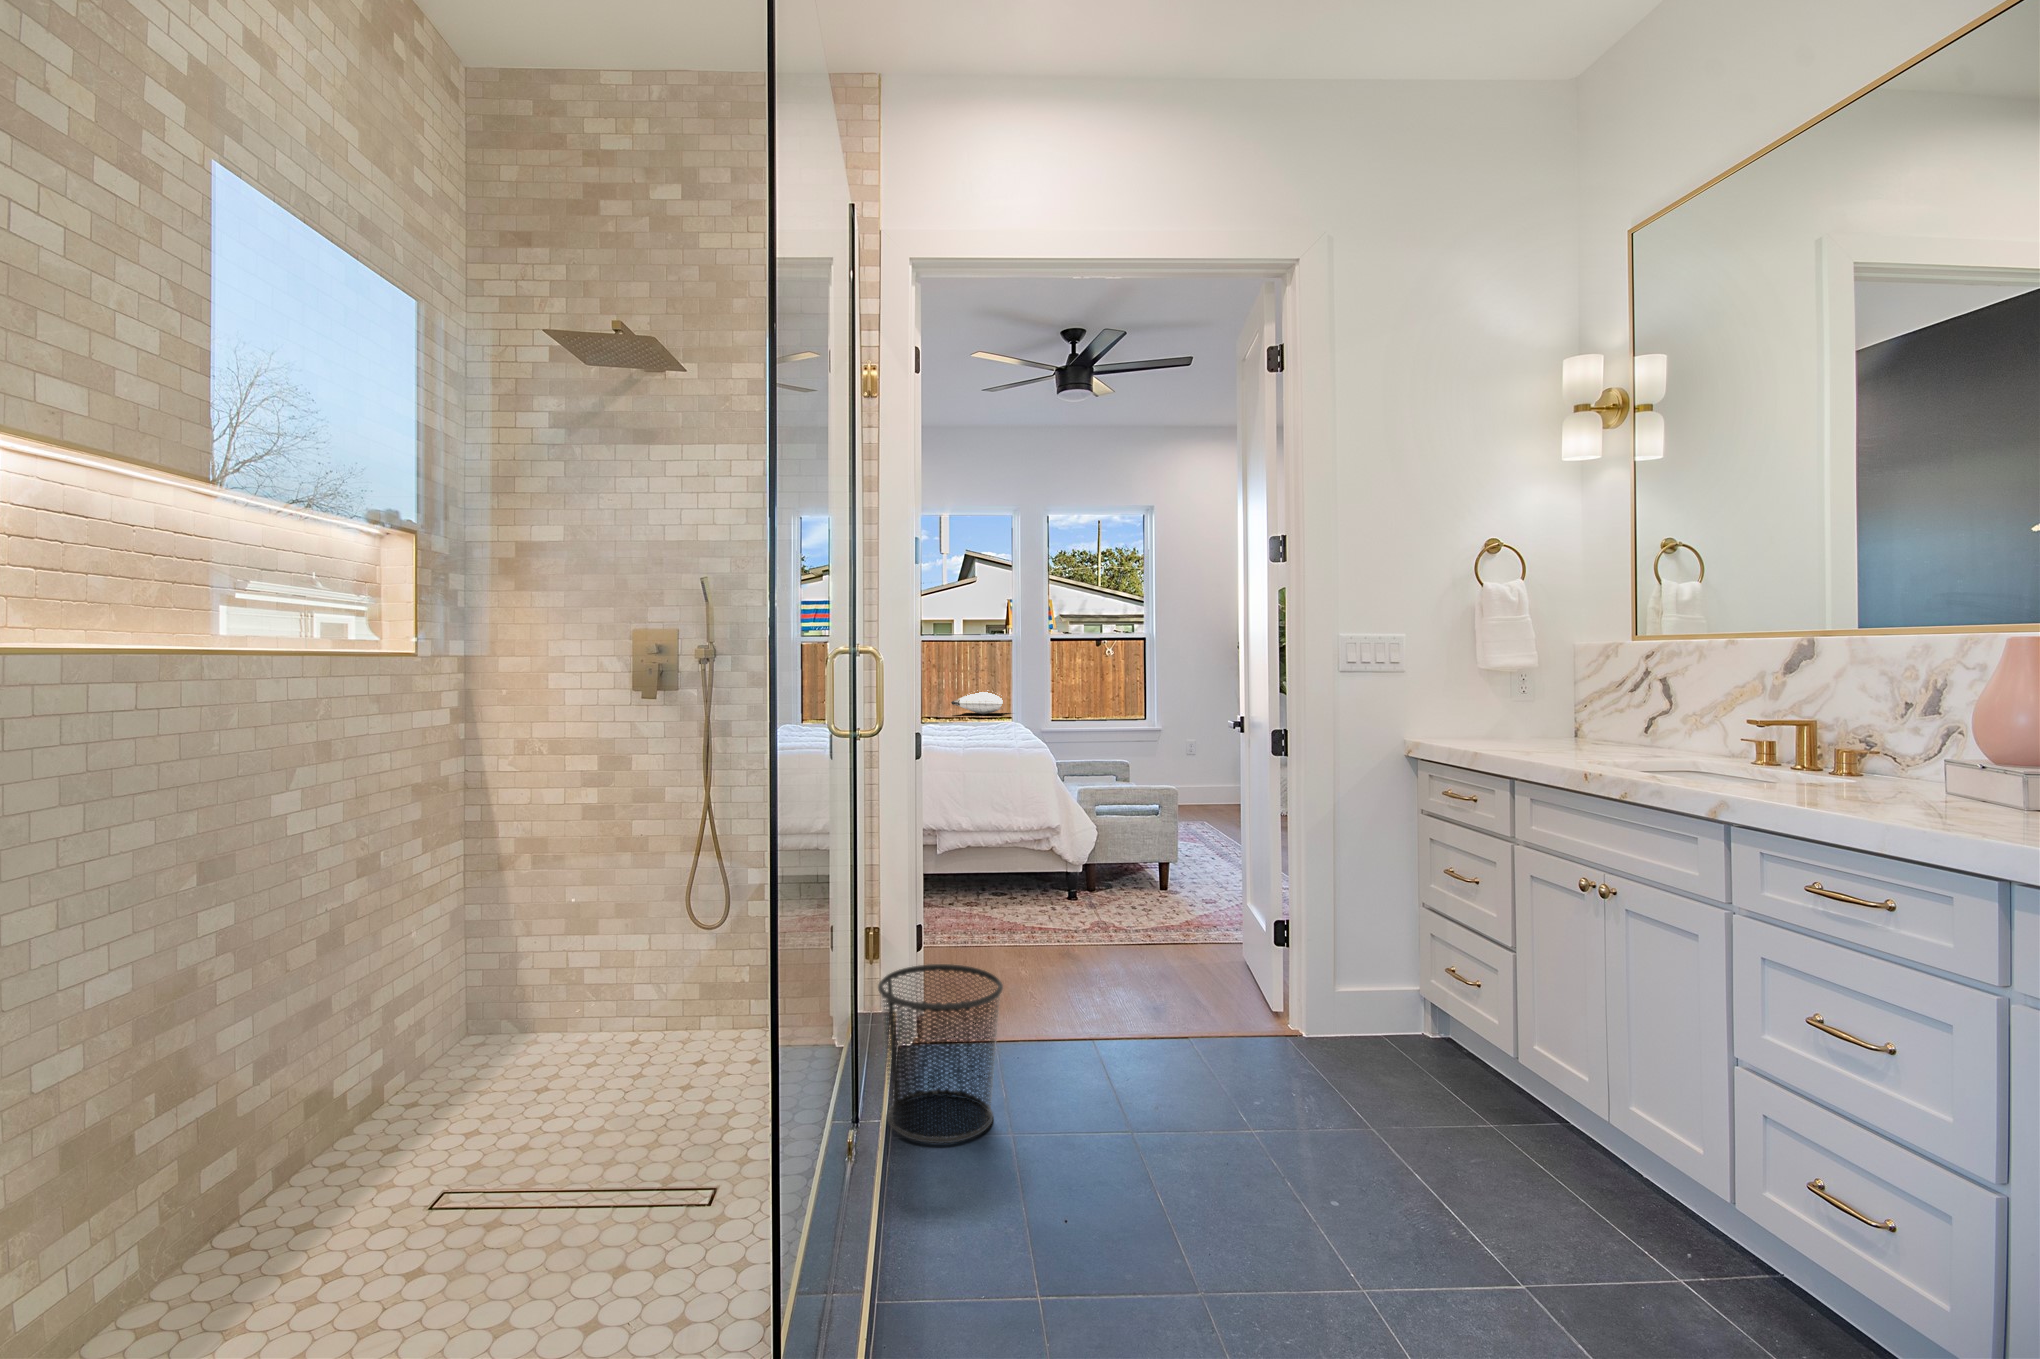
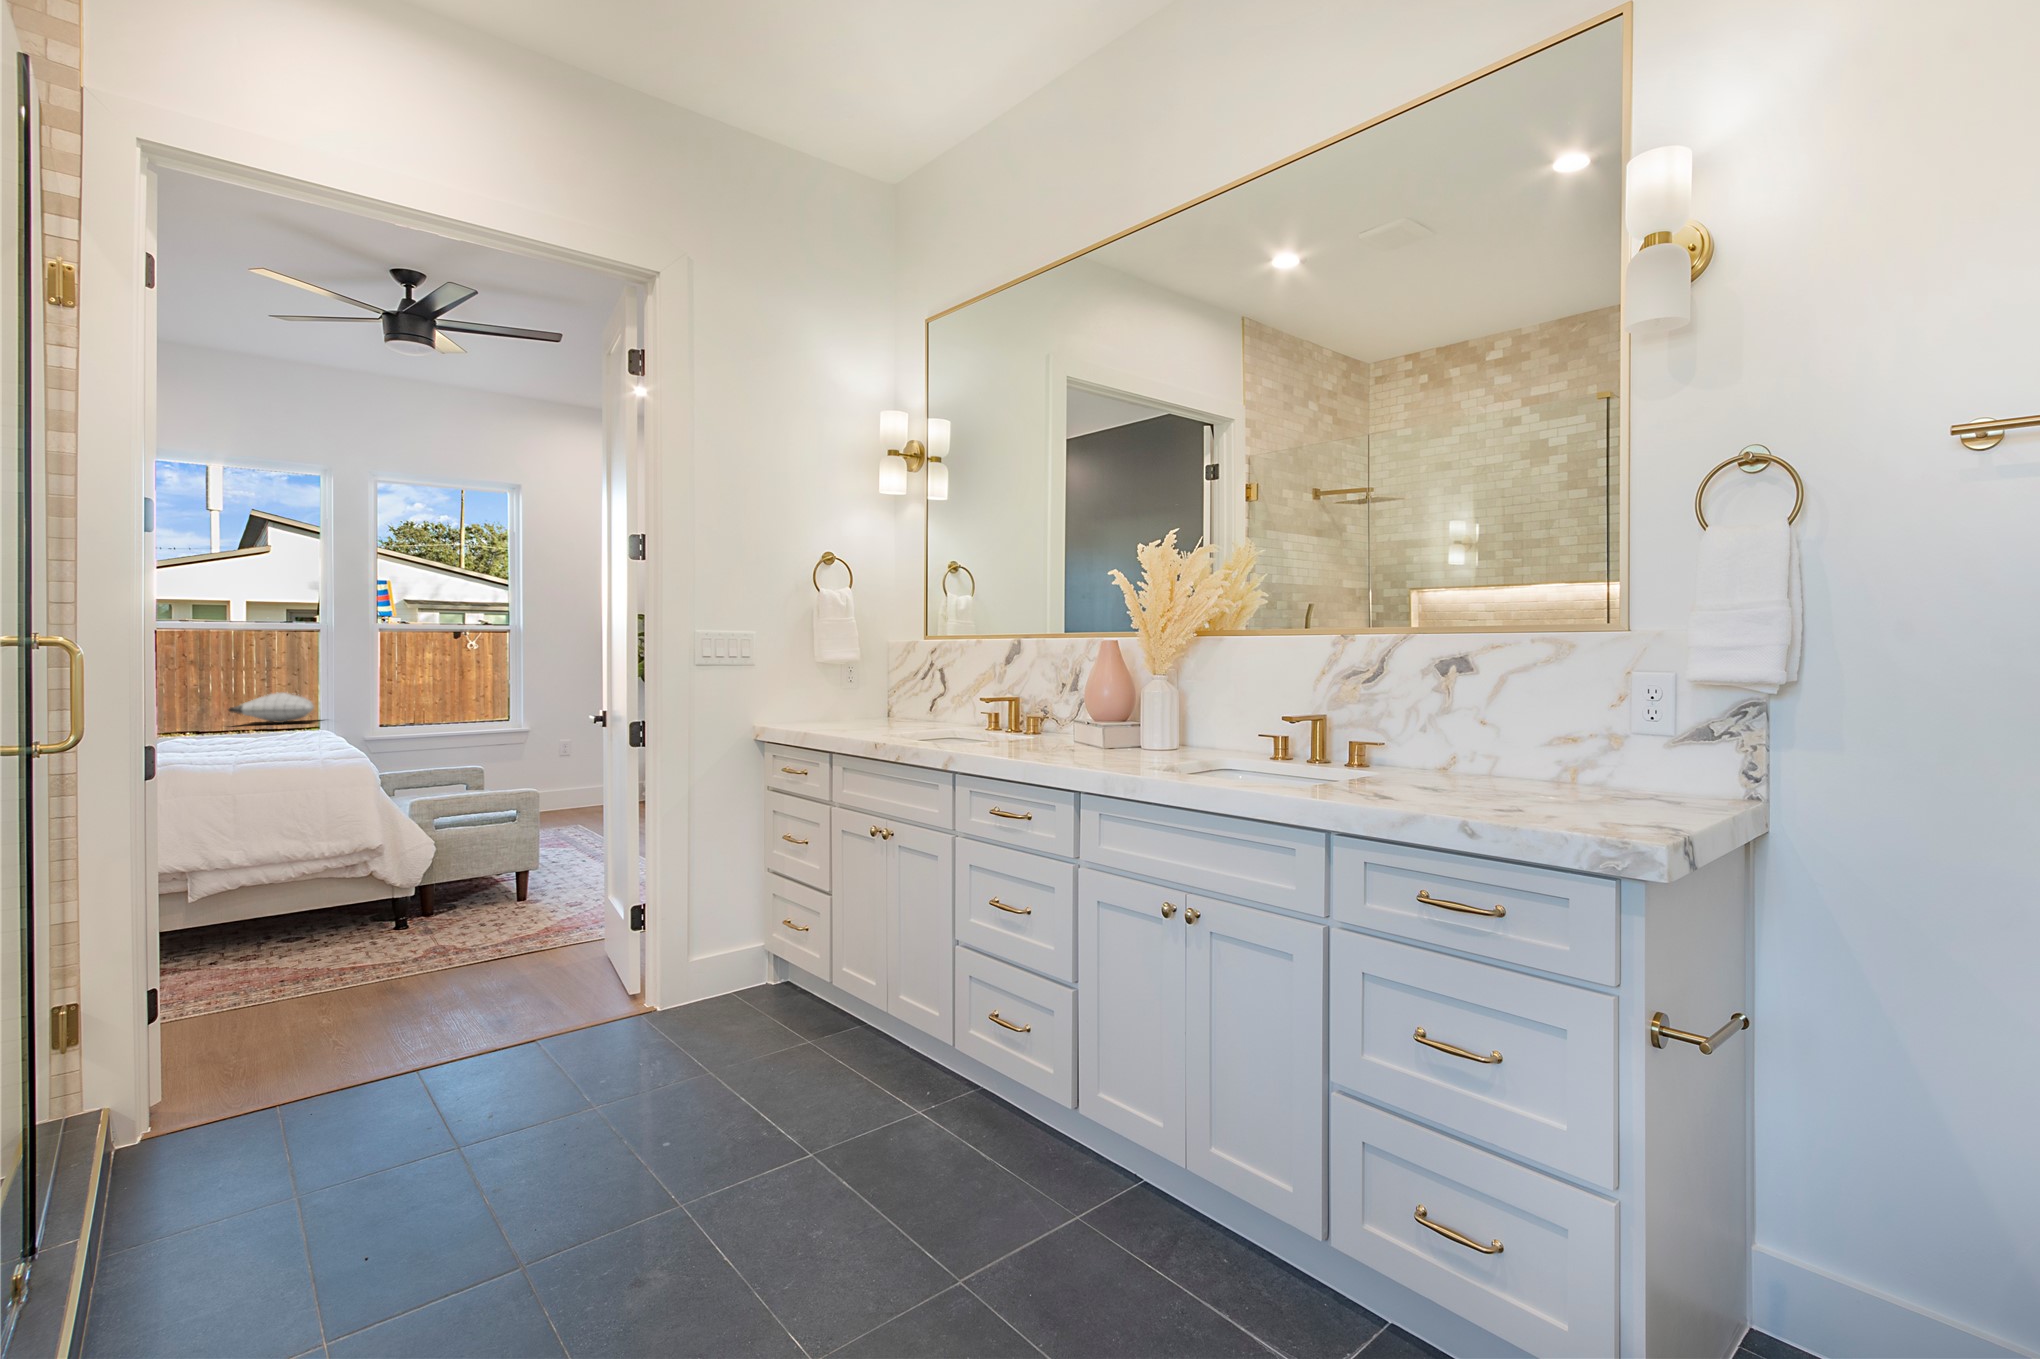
waste bin: present [878,964,1003,1143] -> none [72,1020,278,1248]

